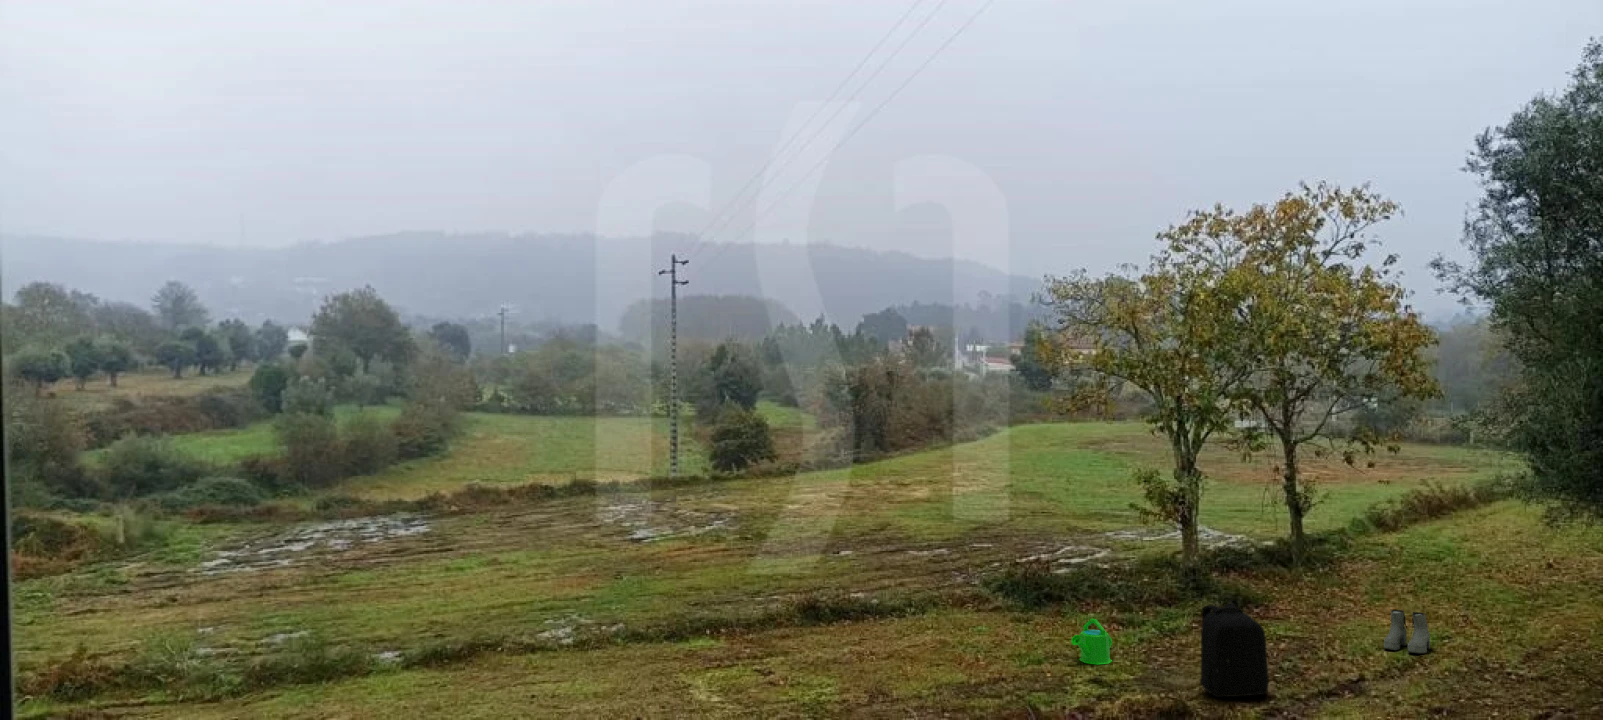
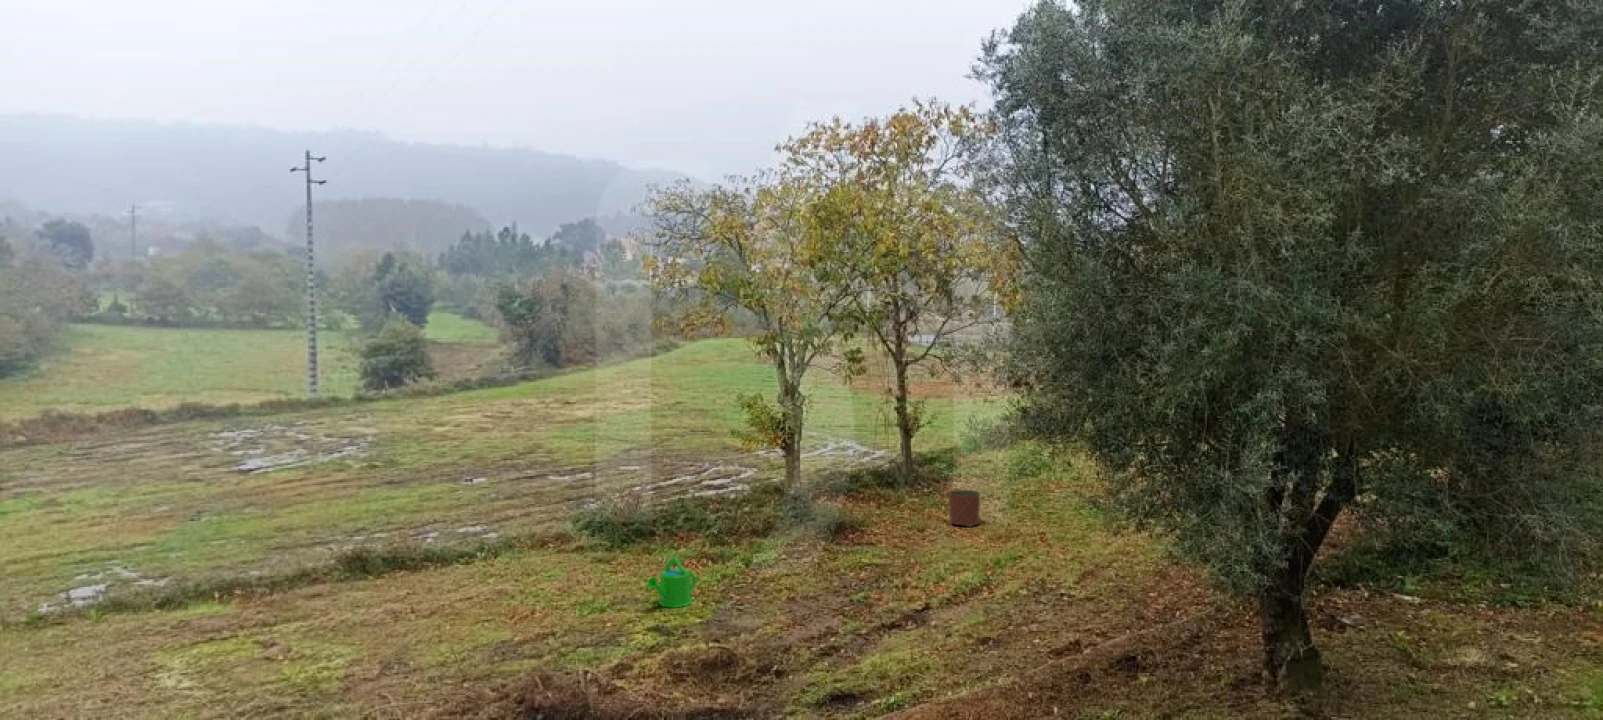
planter: none [1344,569,1381,607] -> present [949,490,980,527]
backpack: present [1200,604,1269,697] -> none [766,540,831,640]
boots: present [1384,610,1430,654] -> none [962,533,1003,576]

